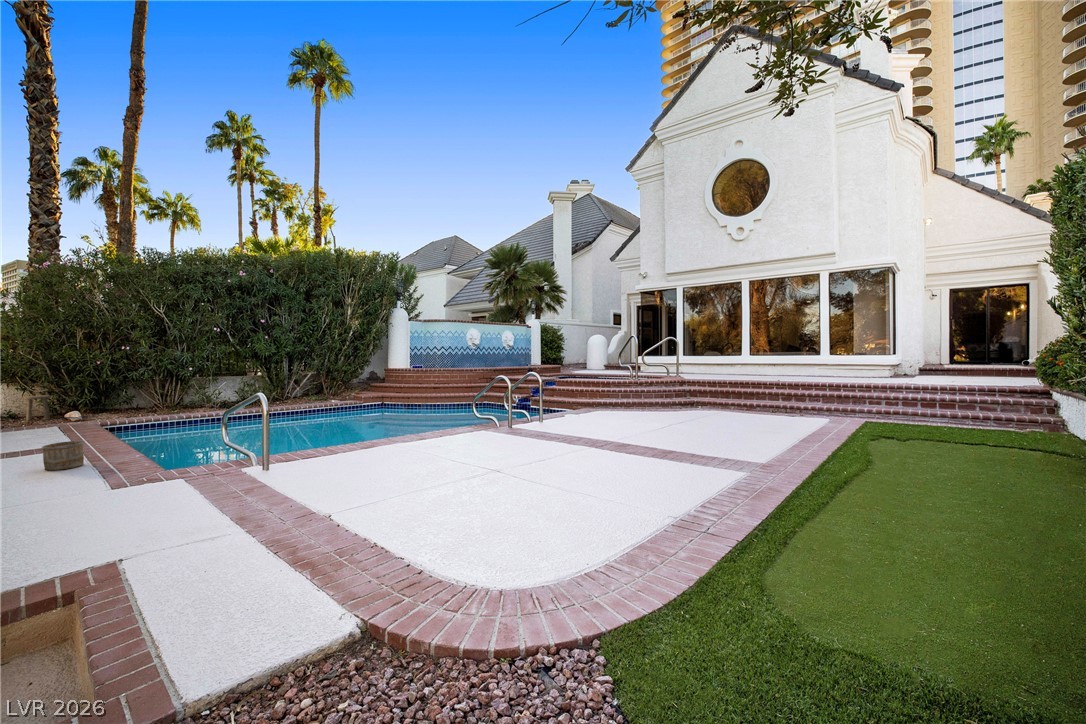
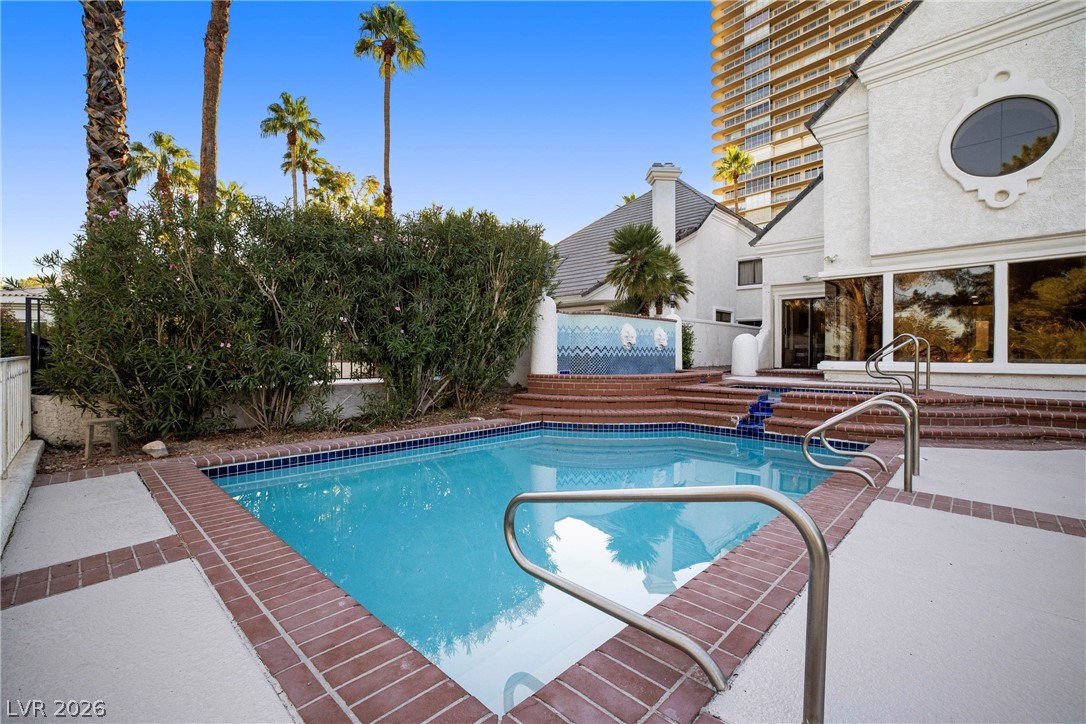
wooden bucket: present [41,441,84,470] -> none [177,582,278,692]

